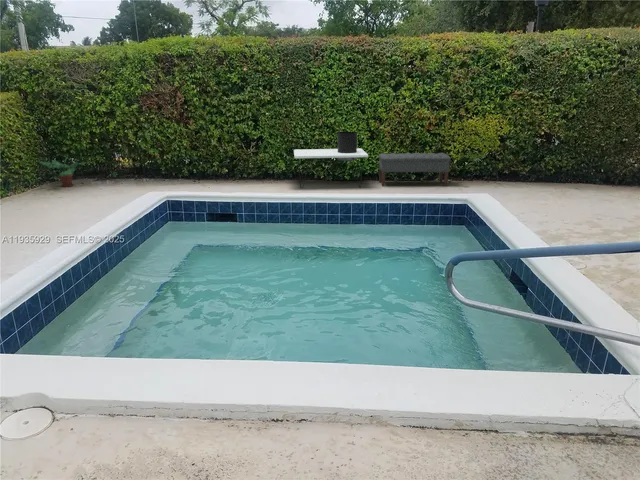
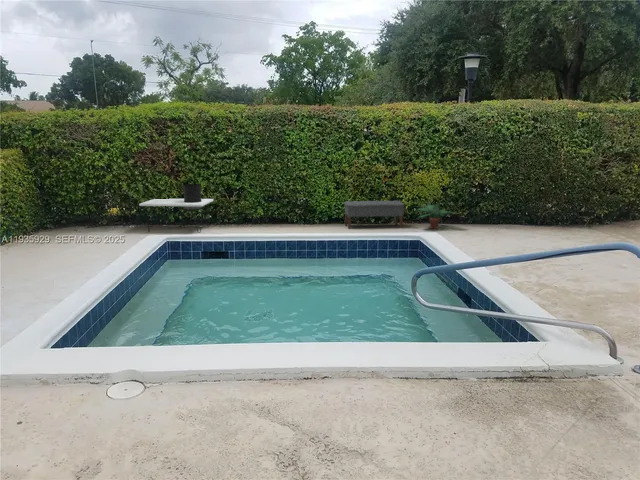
side table: present [294,131,368,187] -> present [139,184,214,232]
potted plant: present [39,156,85,187] -> present [420,203,448,229]

